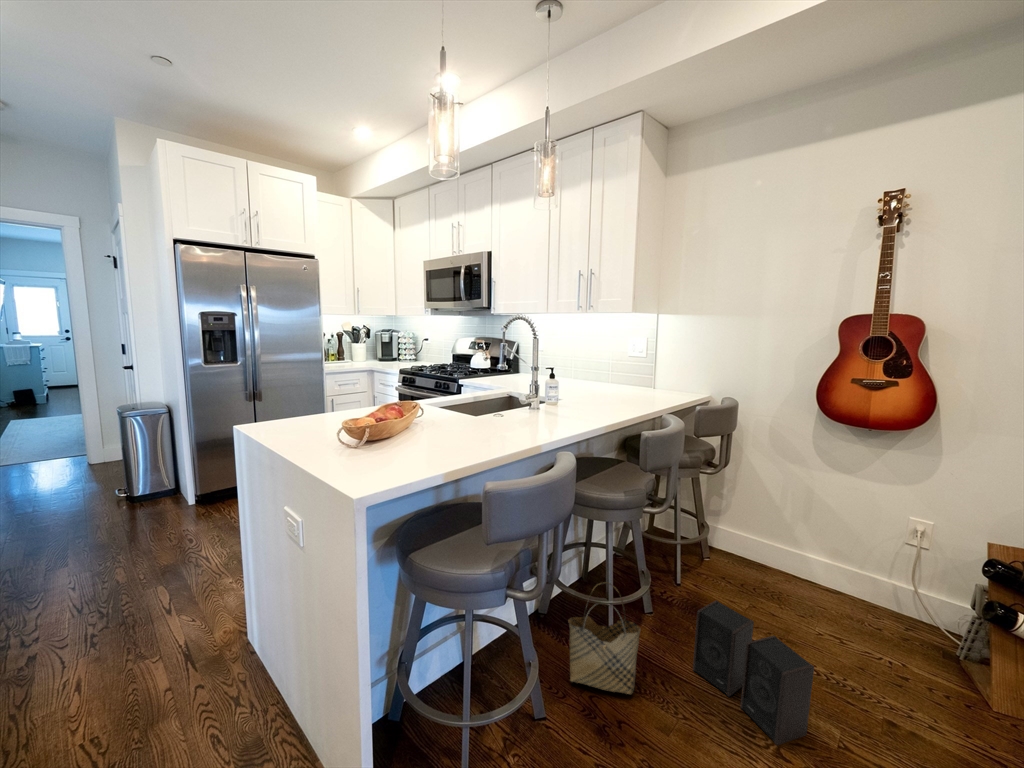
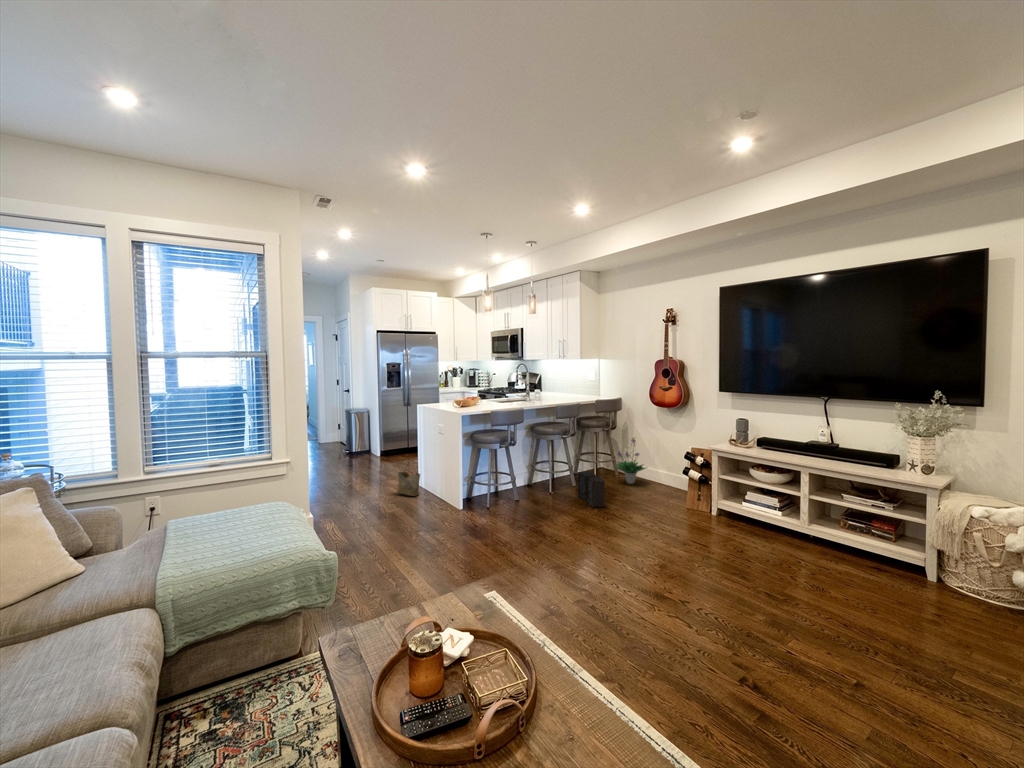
potted plant: none [718,484,796,586] -> present [615,438,645,484]
woven basket: present [568,582,641,694] -> present [398,465,420,496]

